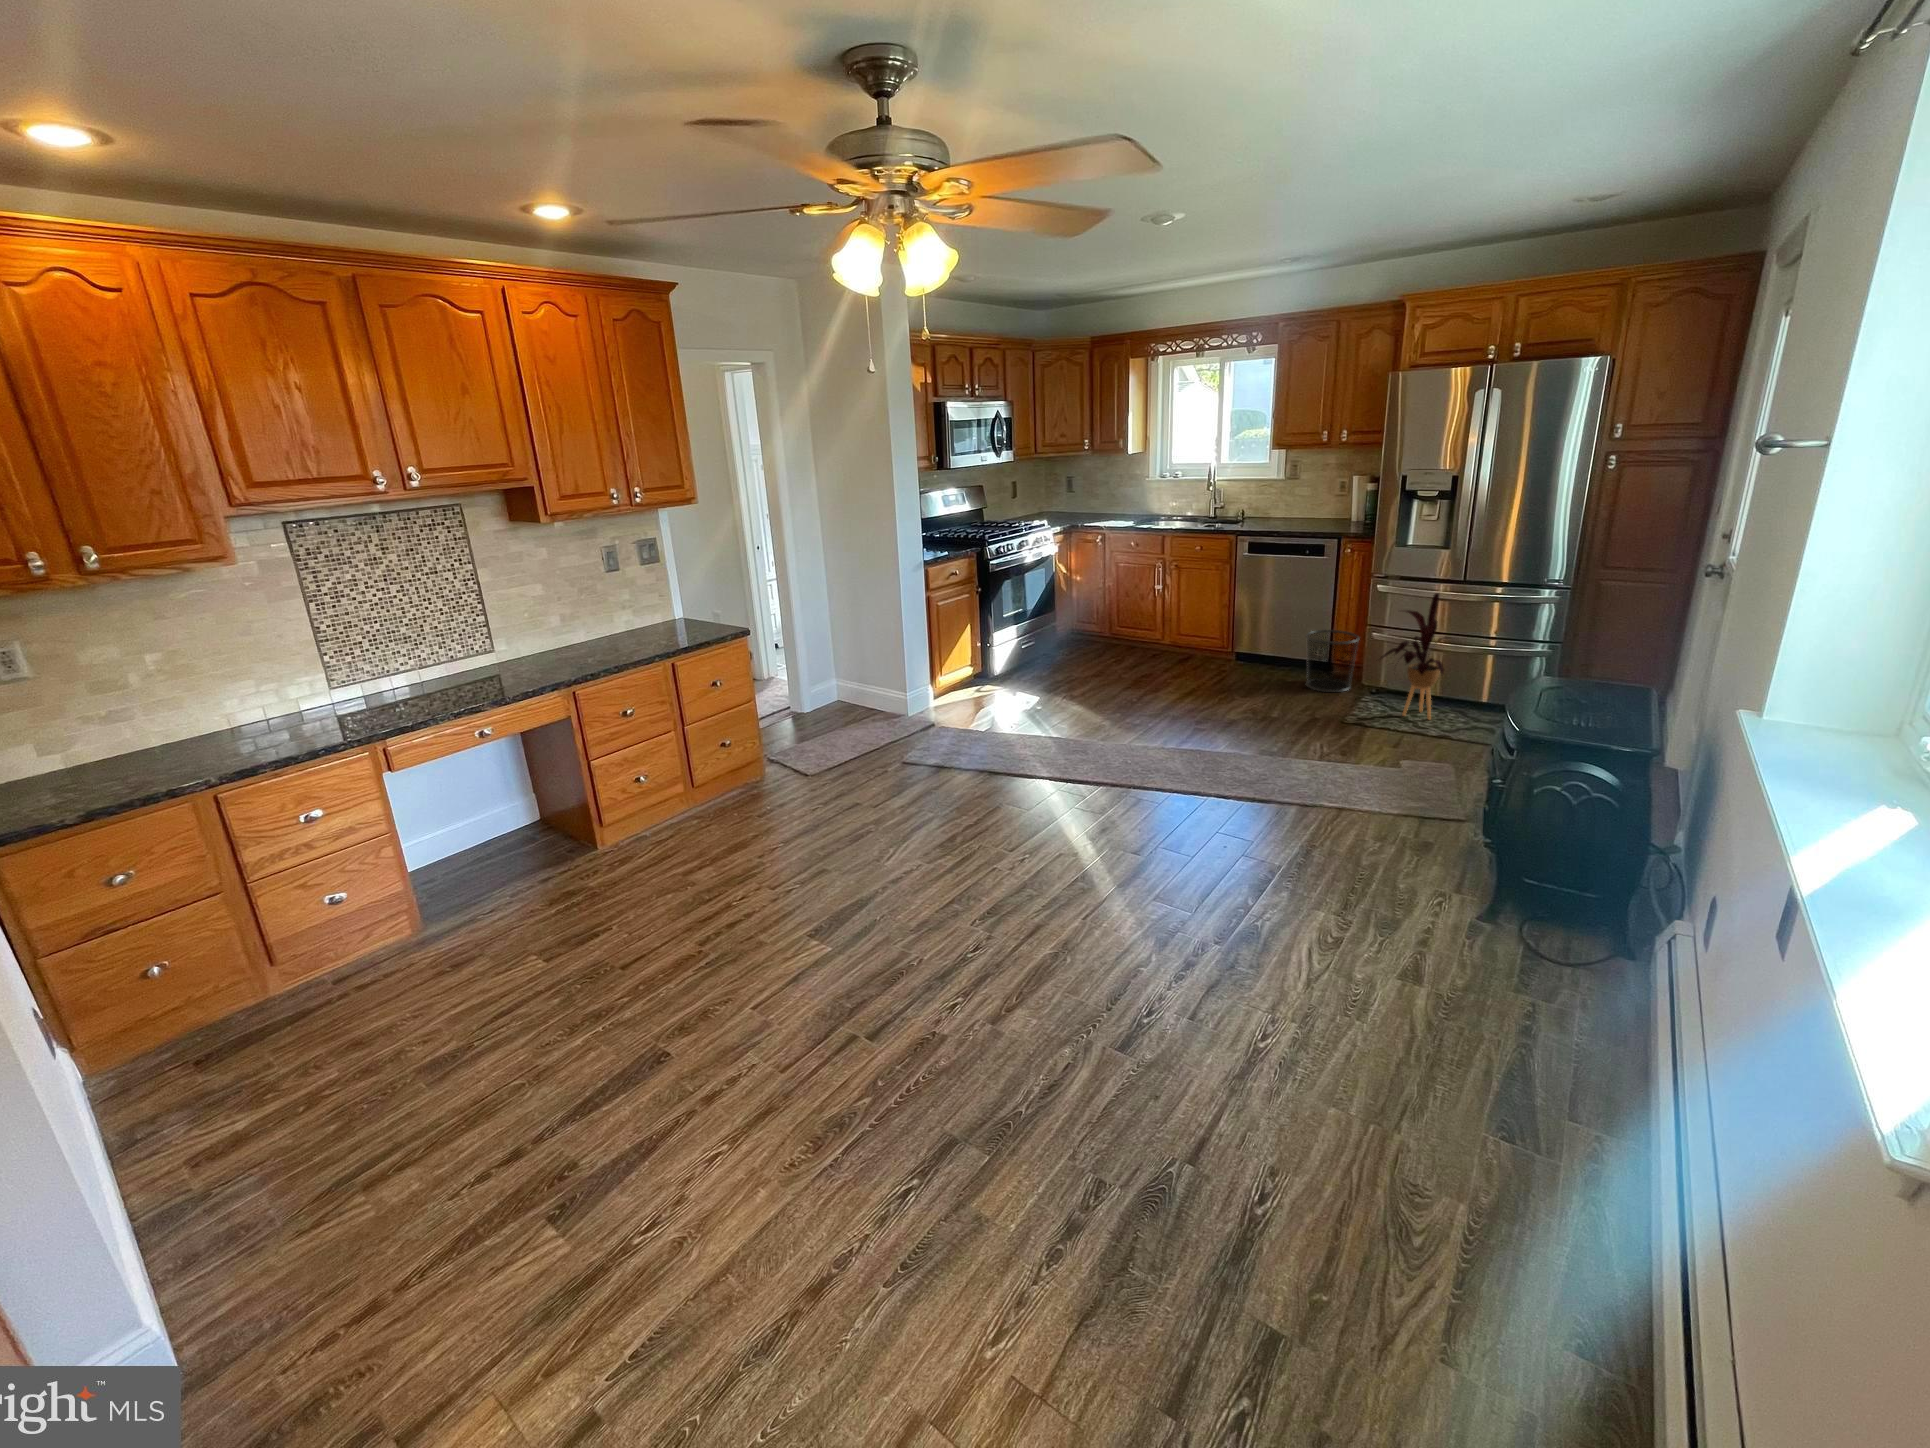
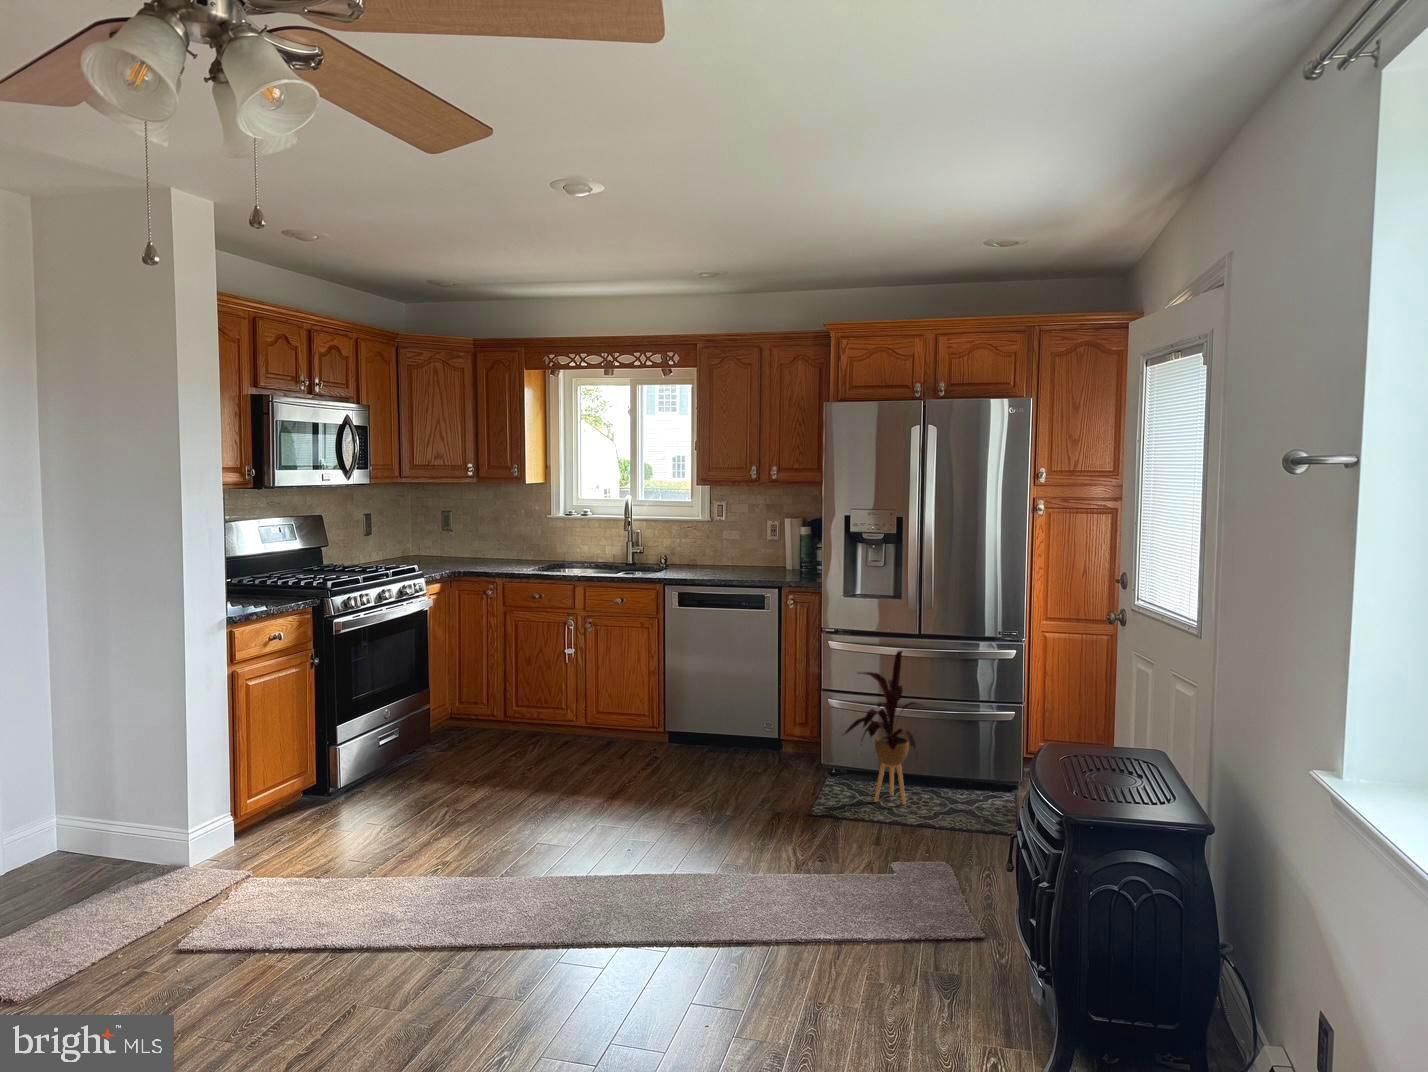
trash can: present [1306,630,1360,692] -> none [754,698,814,777]

